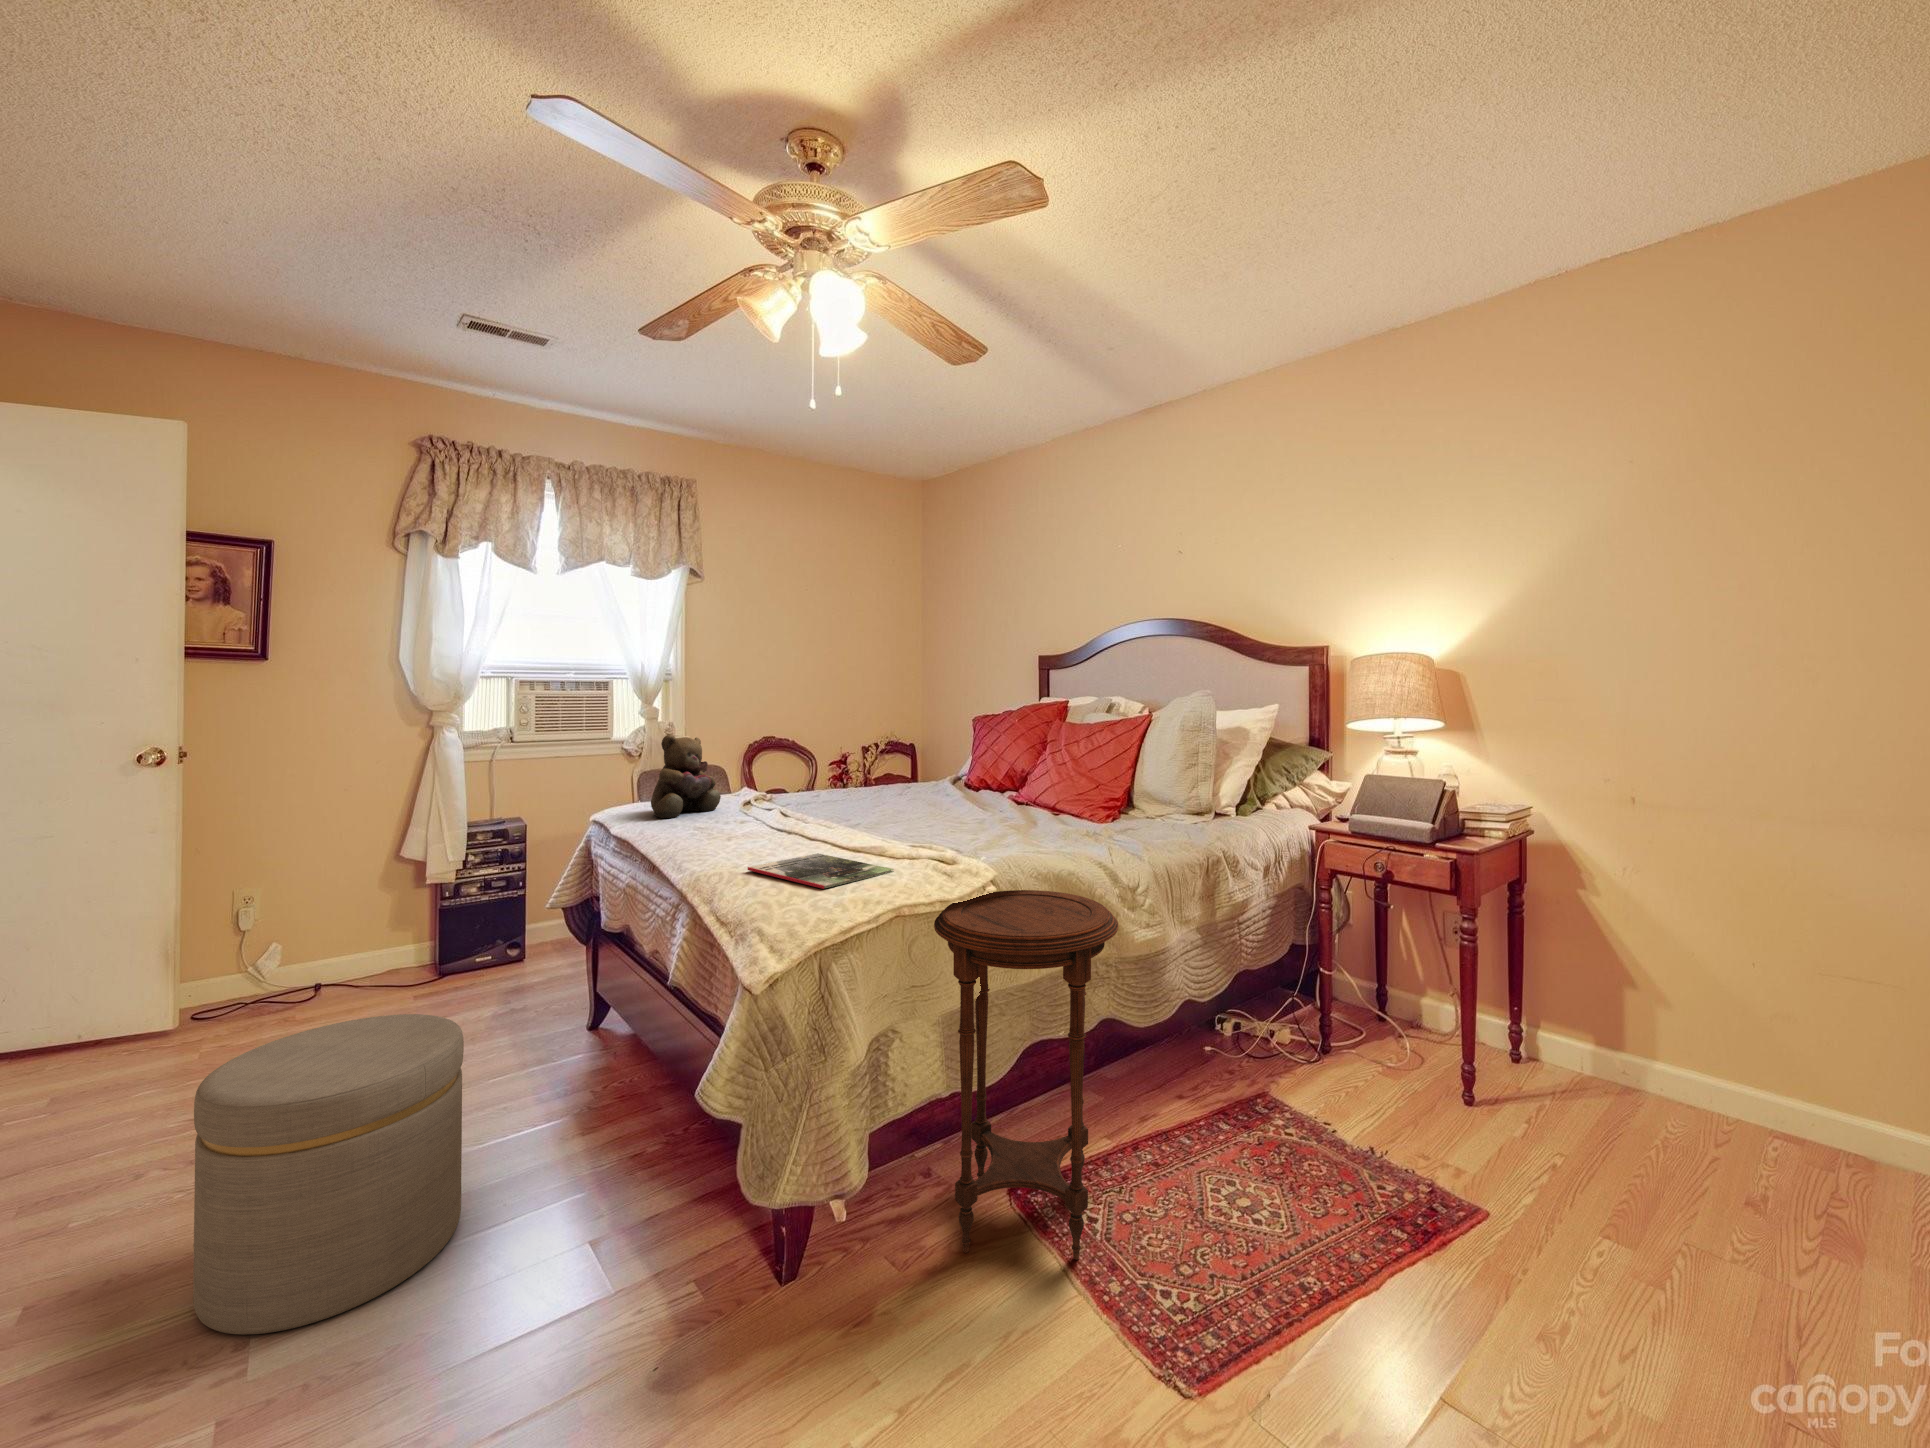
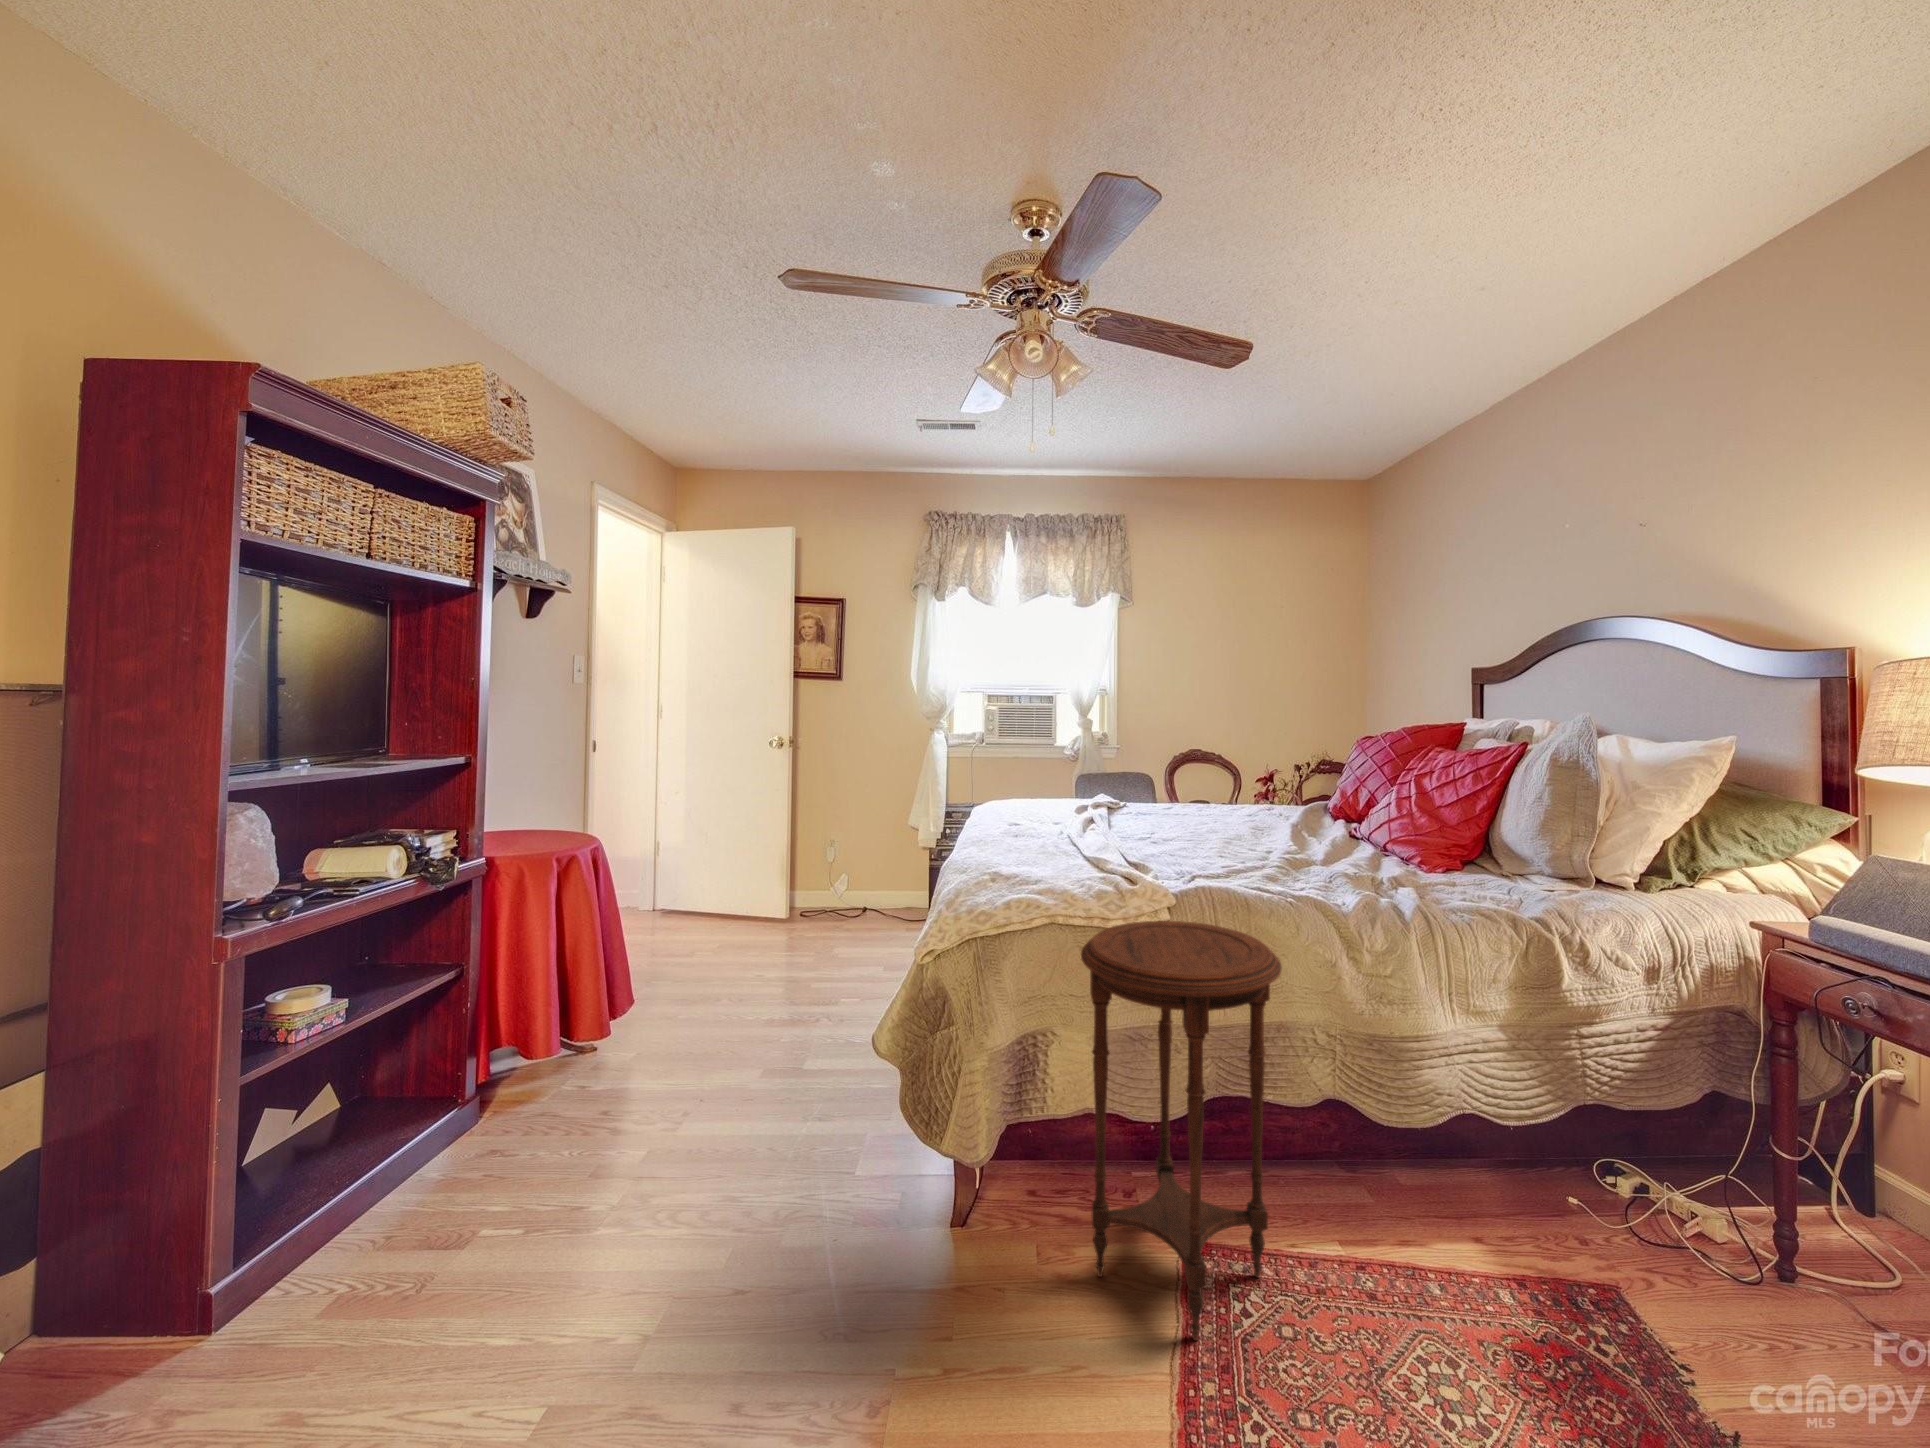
teddy bear: present [651,734,721,818] -> none [1019,742,1077,814]
magazine: present [748,853,894,889] -> none [993,858,1097,888]
ottoman: present [193,1014,464,1334] -> none [677,928,821,1116]

